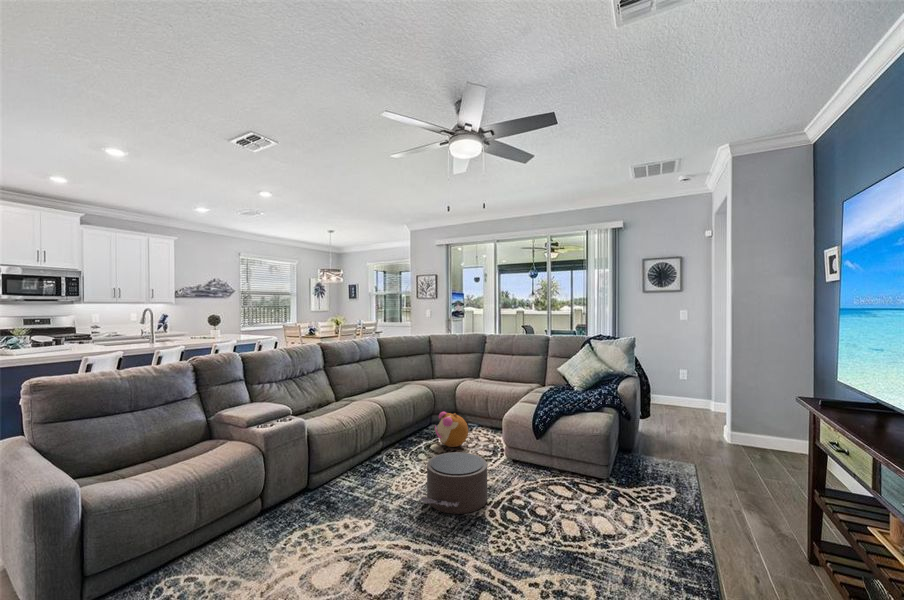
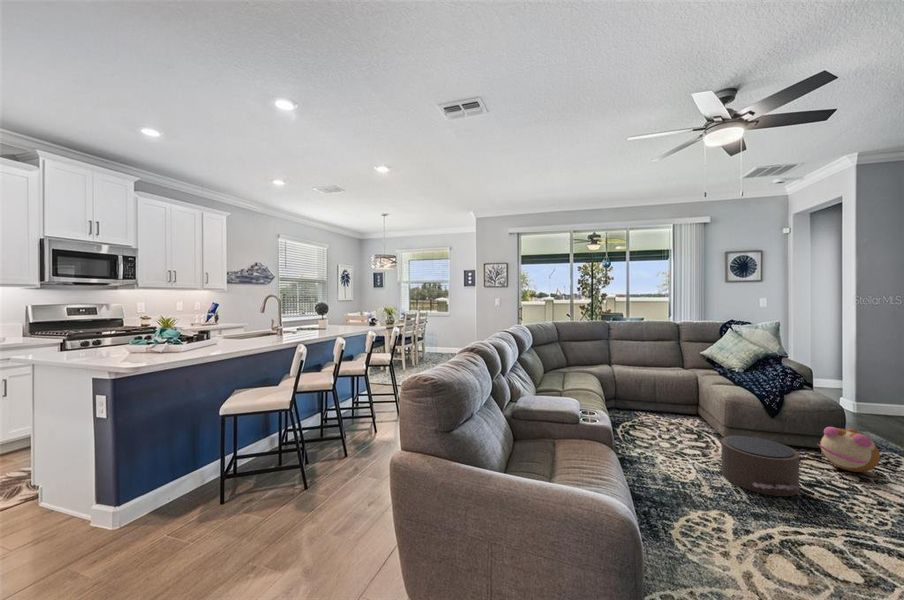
plush toy: present [435,412,468,447] -> present [818,427,880,472]

